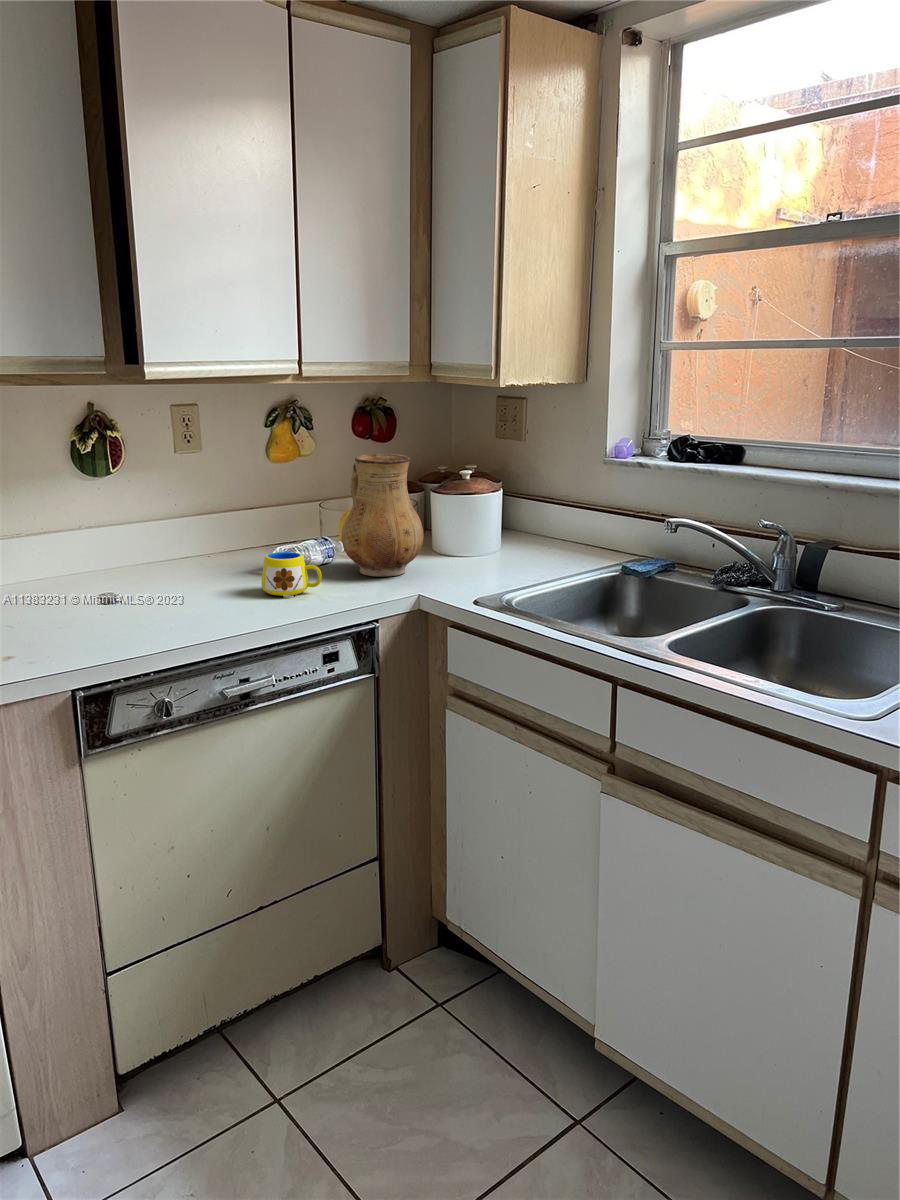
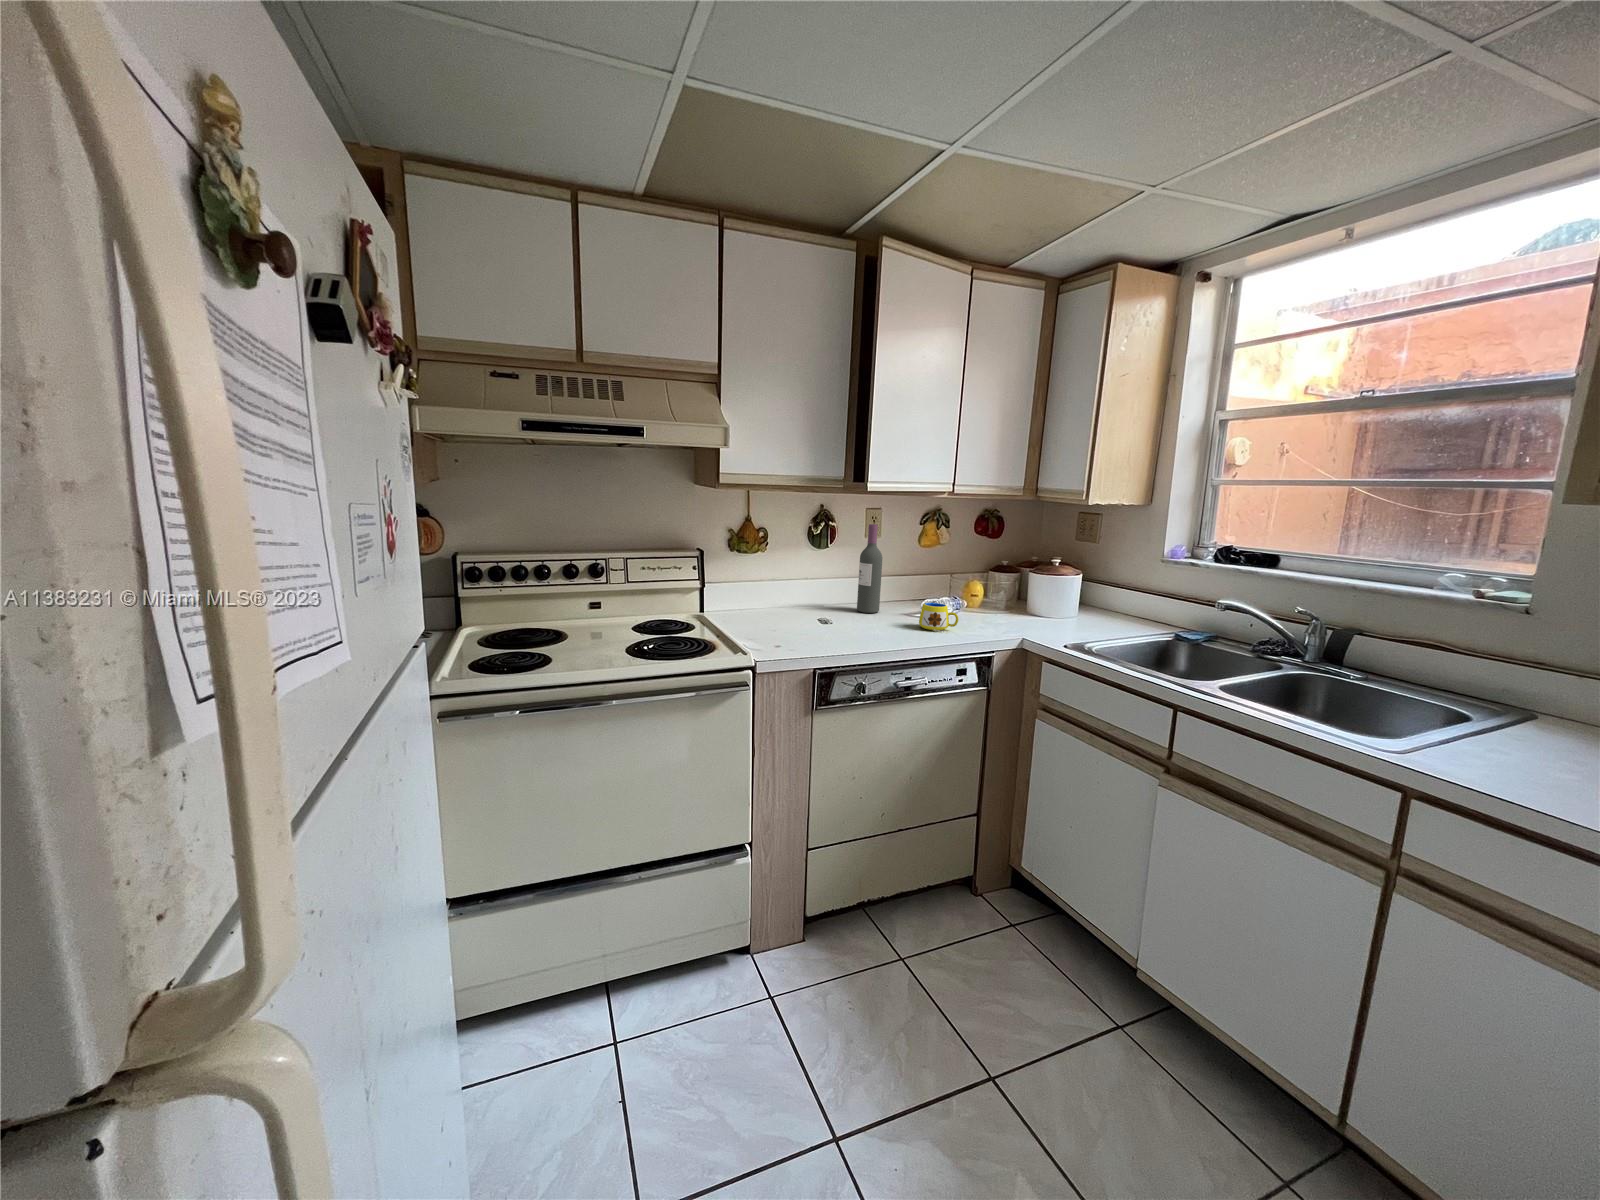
wine bottle: none [163,431,206,574] -> present [857,524,882,613]
ceramic pitcher: present [342,454,424,577] -> none [969,545,1025,626]

